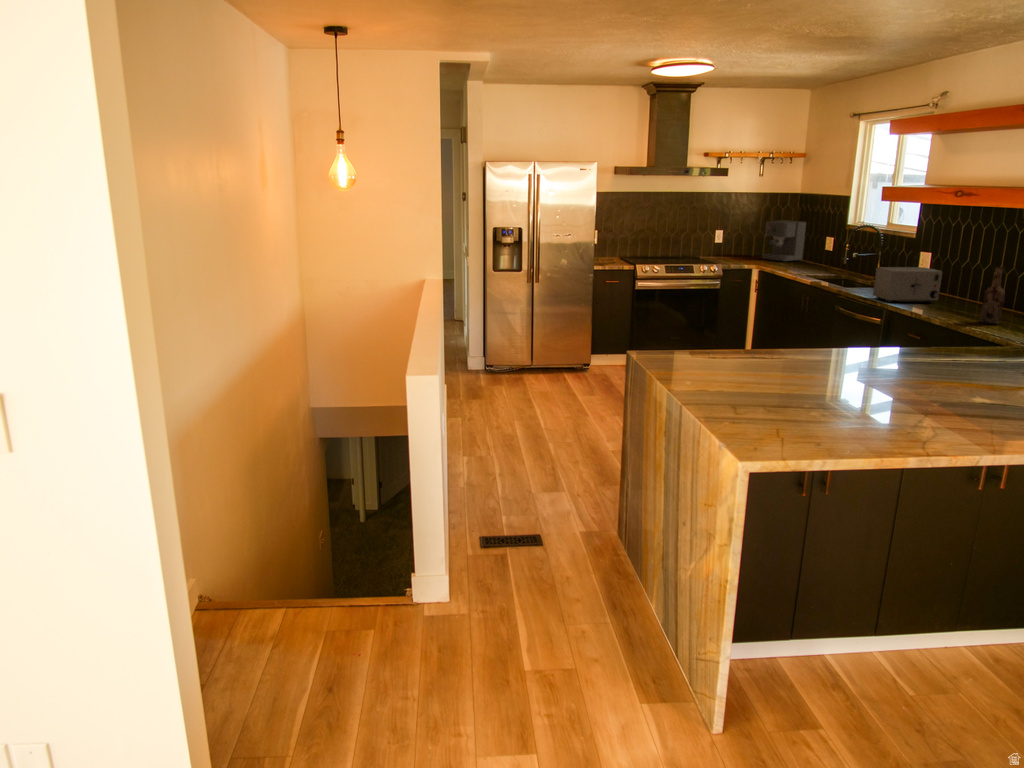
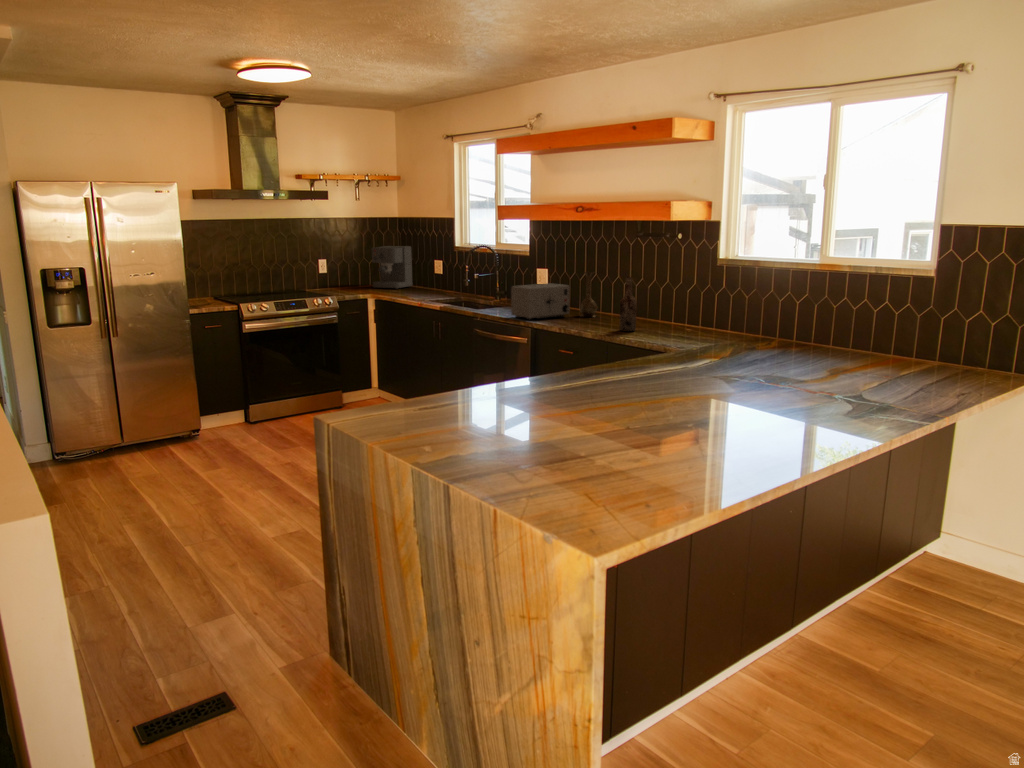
vase: none [952,258,976,306] -> present [580,272,597,317]

